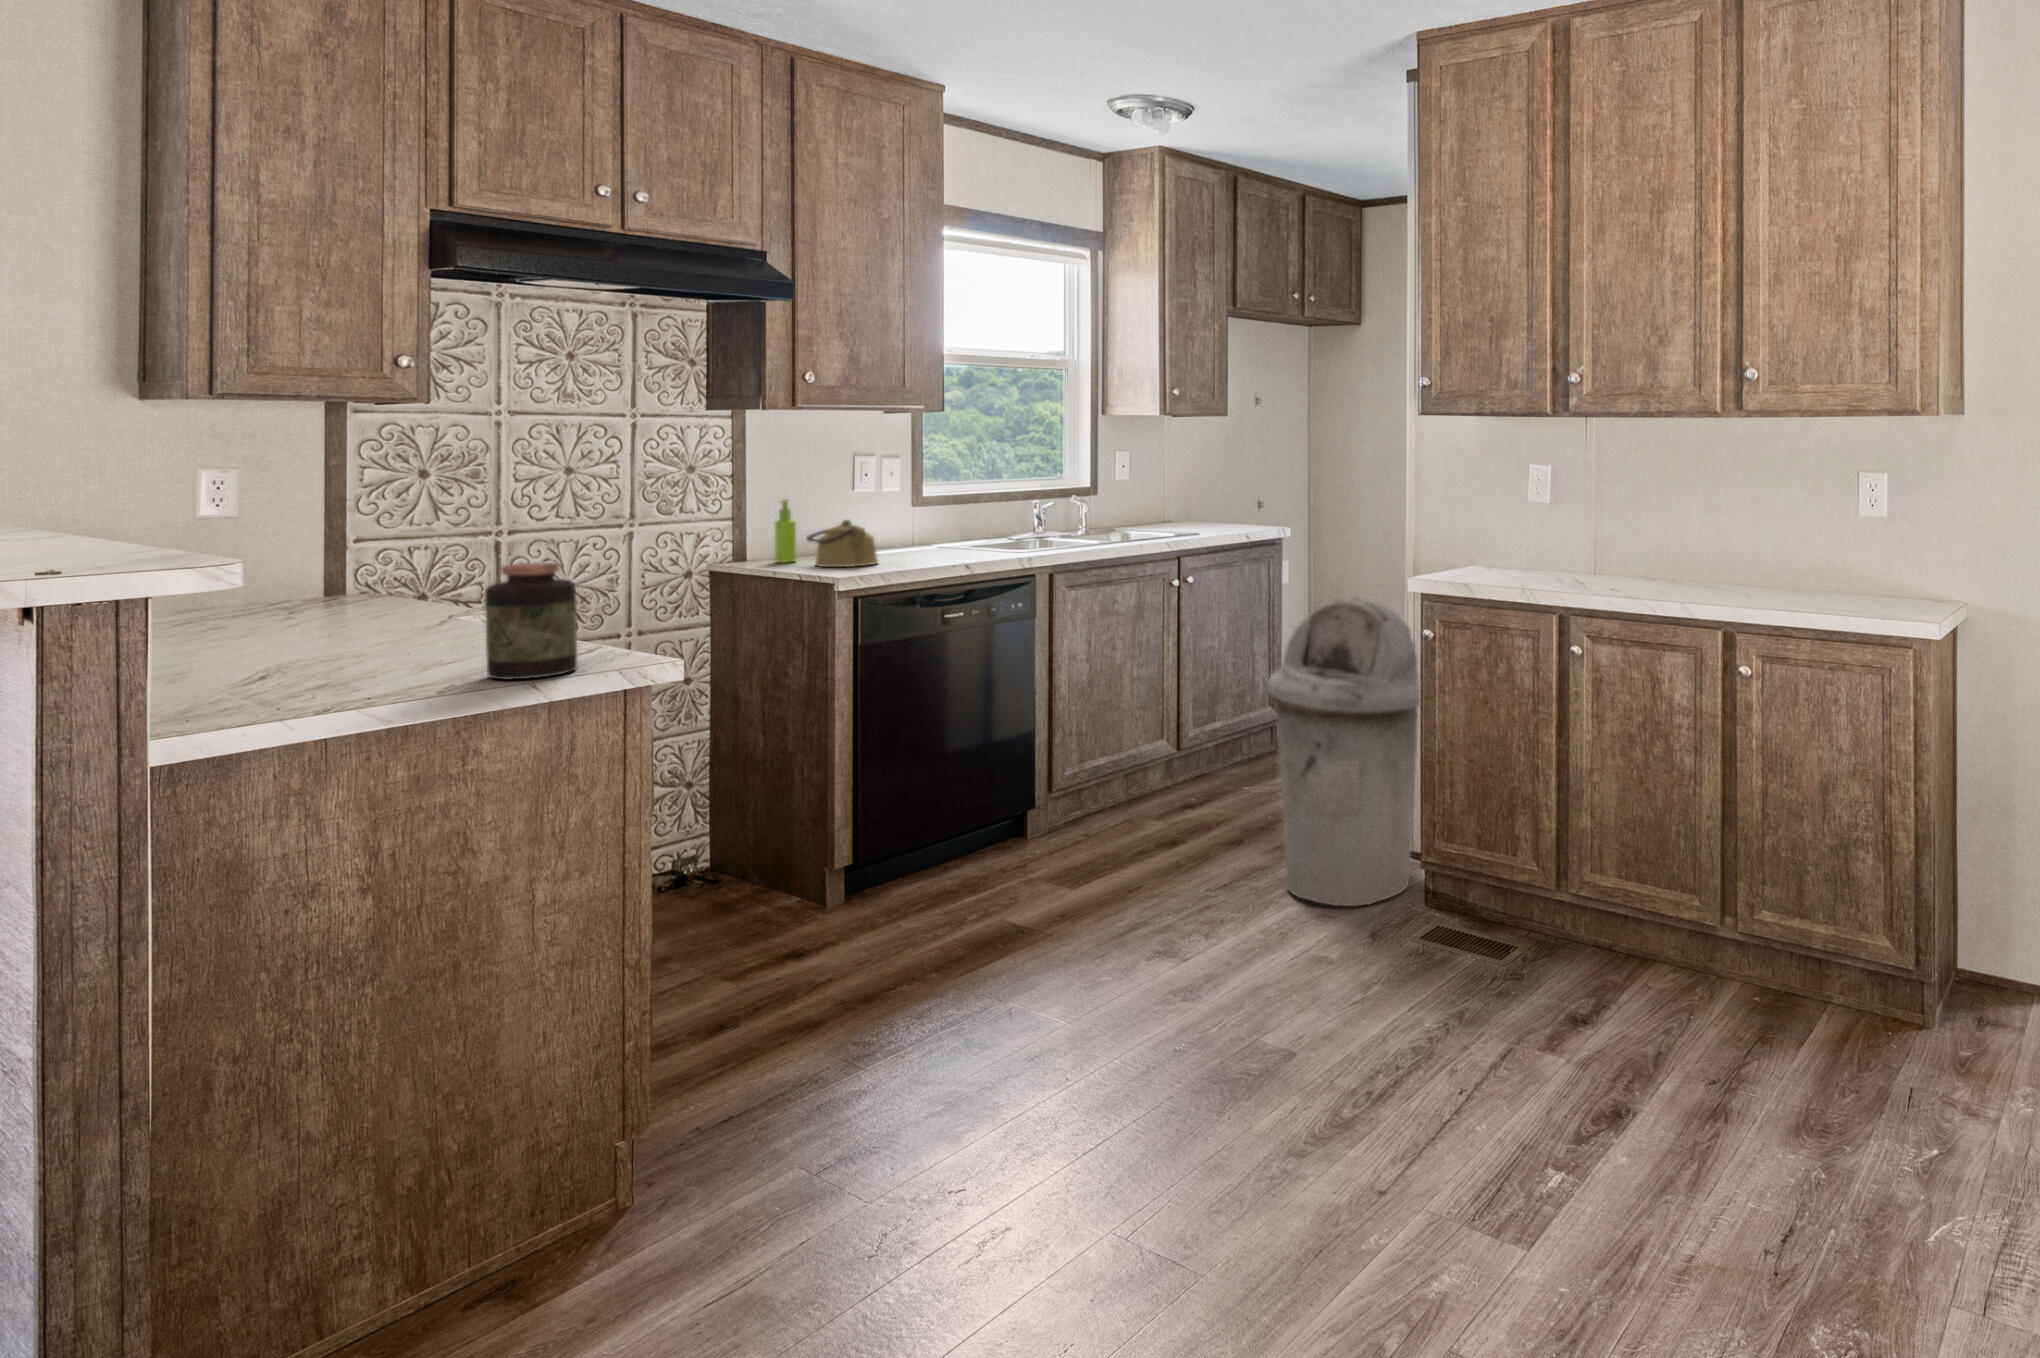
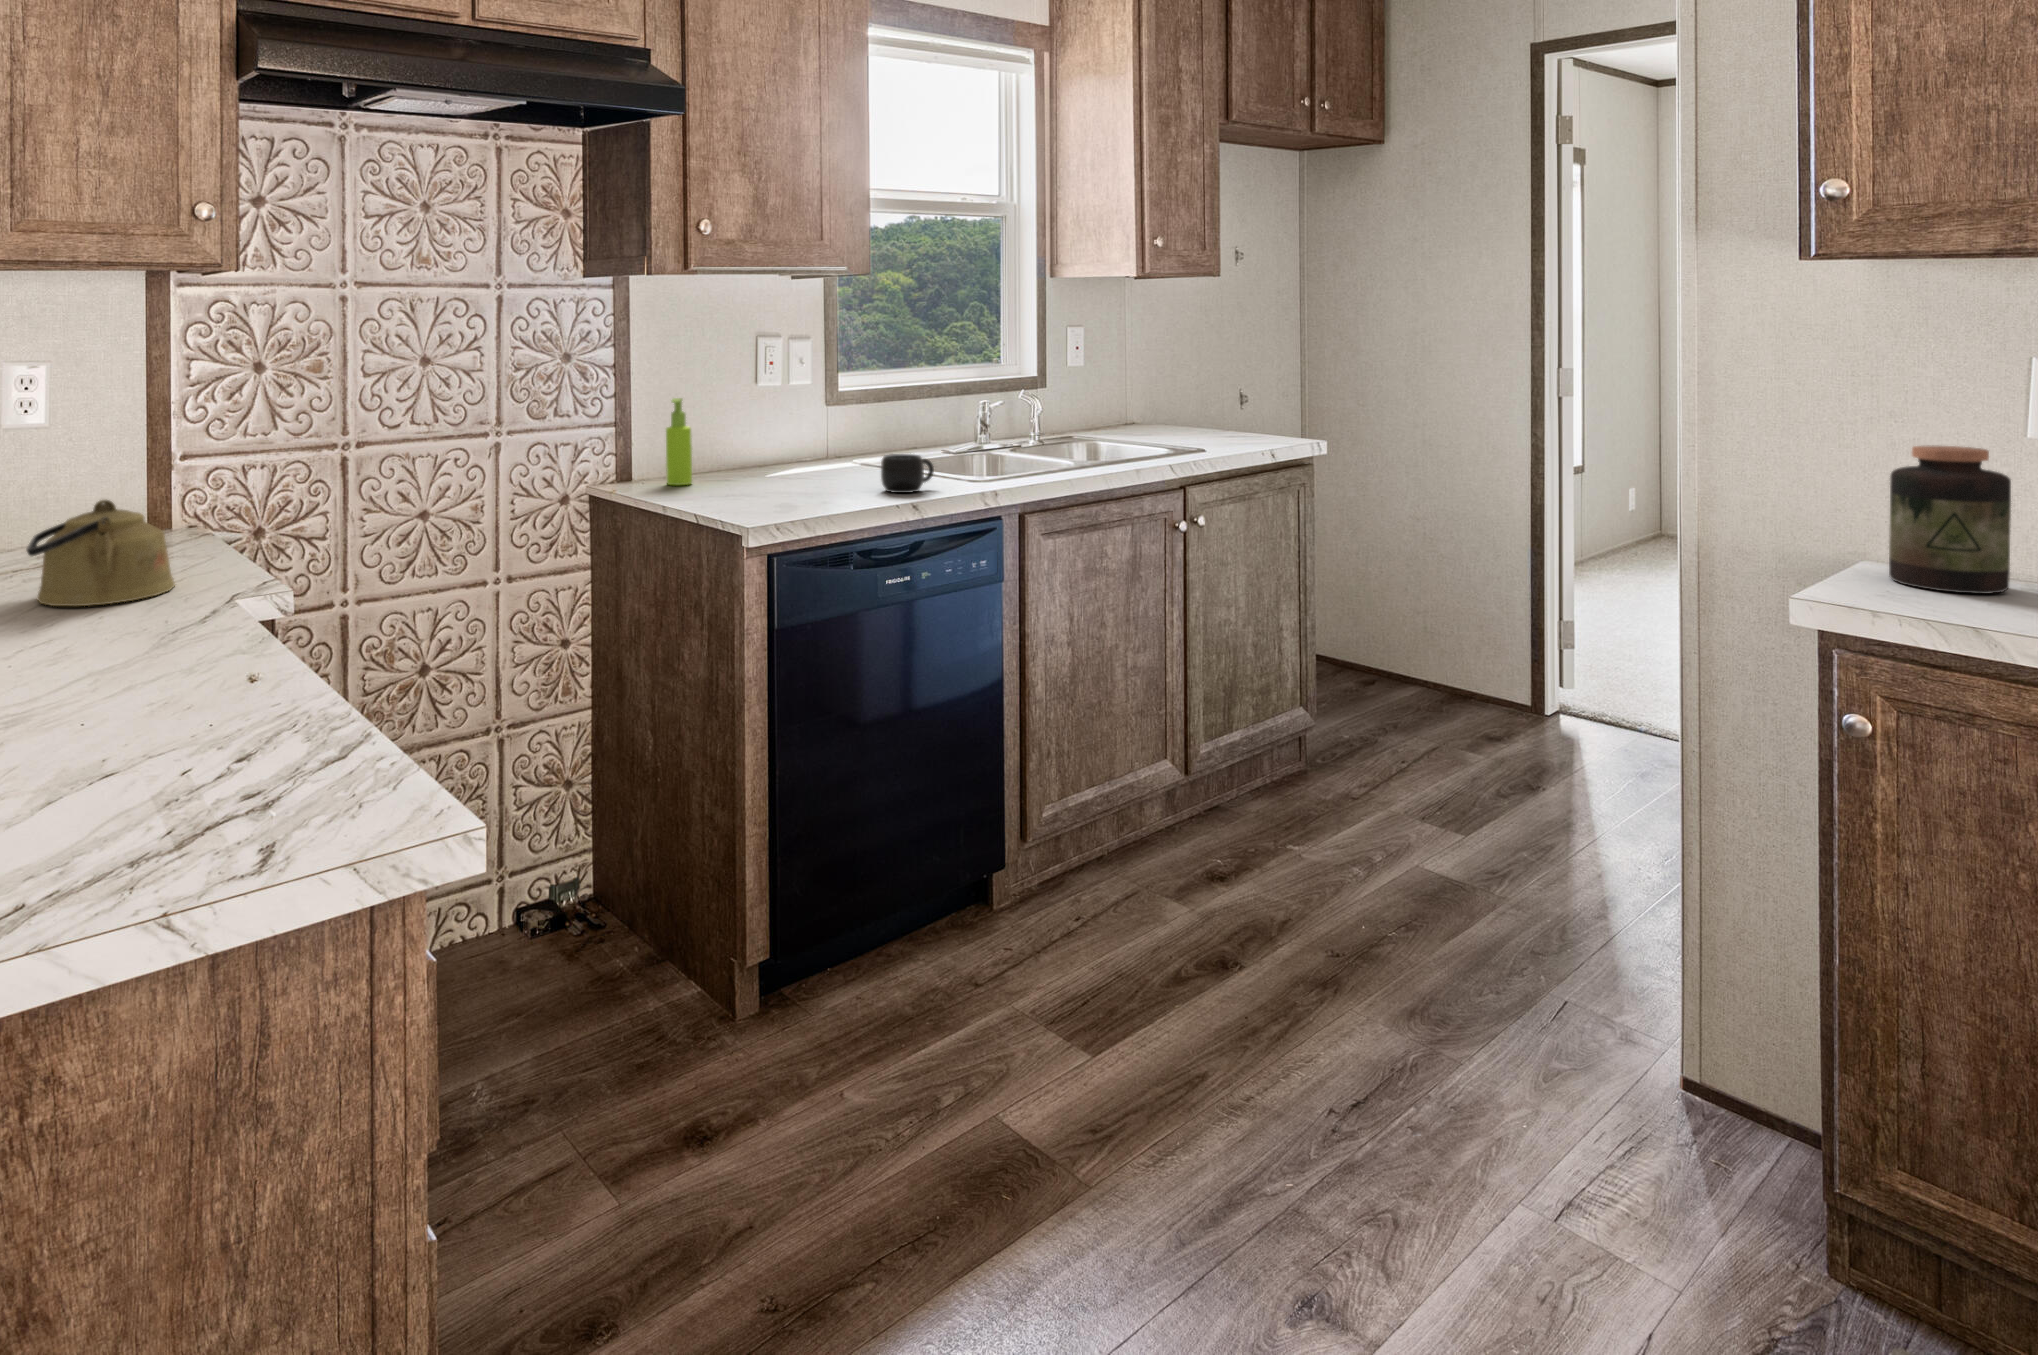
kettle: present [807,520,878,567] -> present [26,500,175,606]
mug: none [944,537,984,563] -> present [881,454,934,493]
jar: present [485,563,577,679] -> present [1889,446,2011,594]
trash can: present [1267,598,1420,906] -> none [1427,590,1780,1184]

